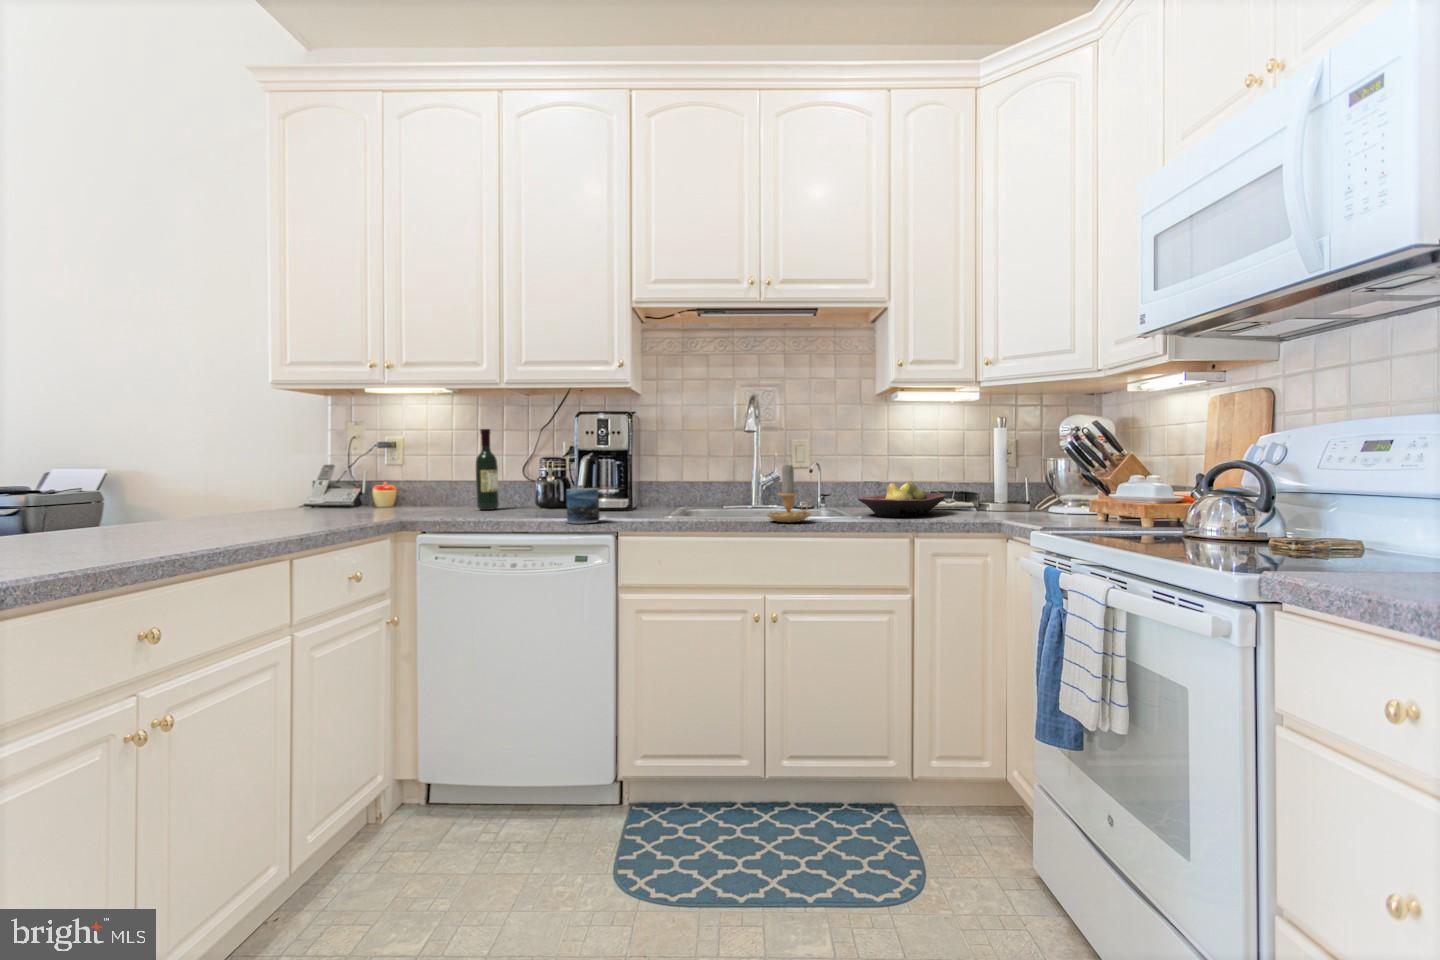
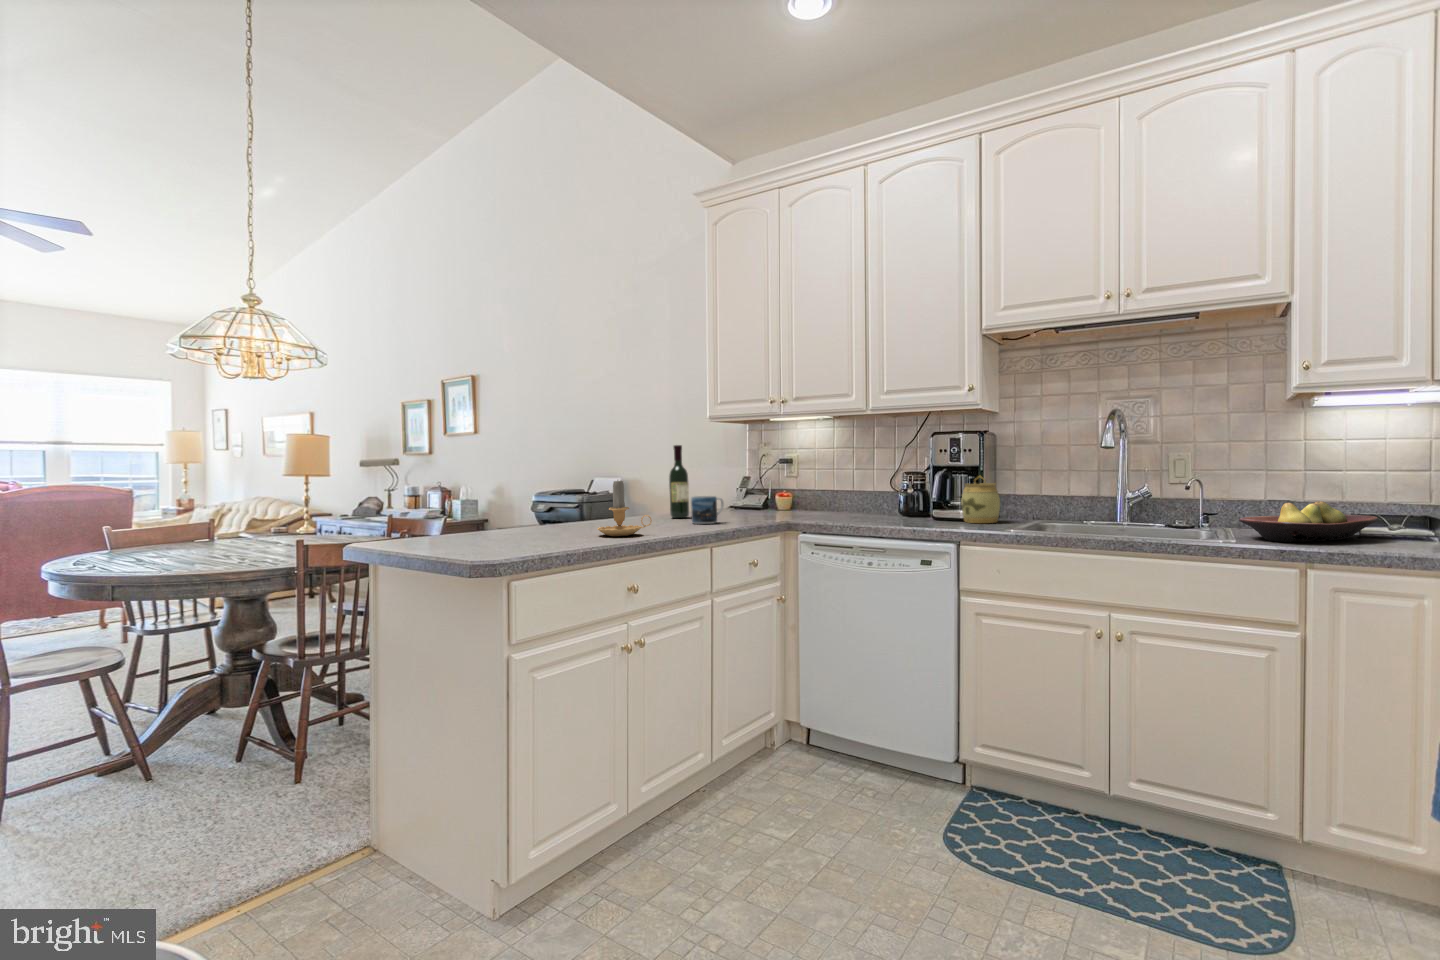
wine bottle: present [476,429,499,510] -> present [669,445,689,518]
jar: none [607,461,647,513] -> present [961,476,1000,523]
candle: present [766,465,811,522] -> present [598,481,652,536]
mug: present [566,488,600,524] -> present [691,496,724,524]

